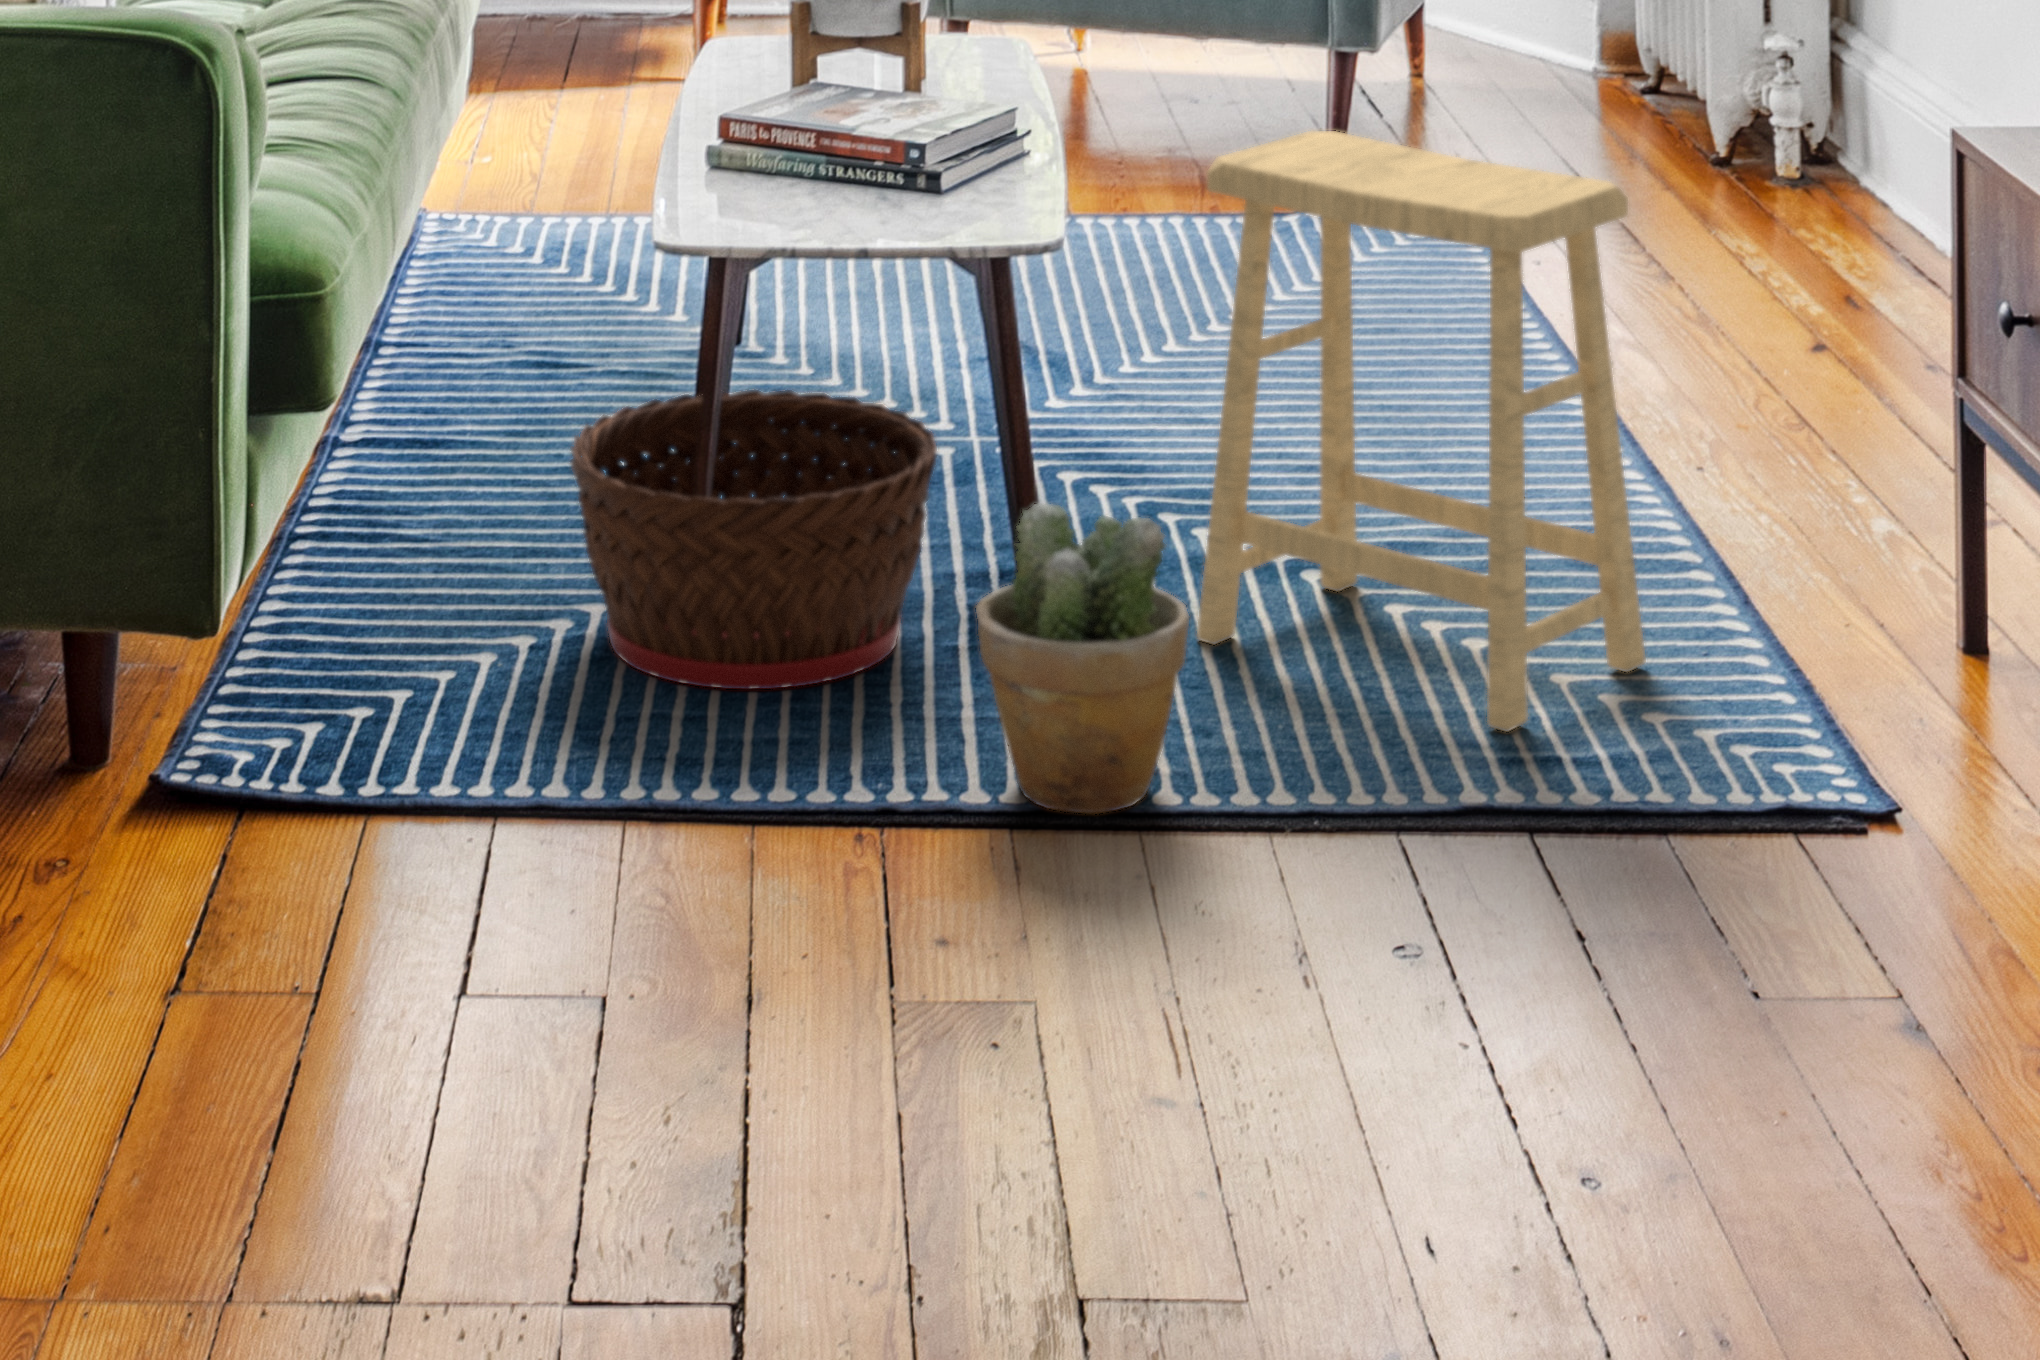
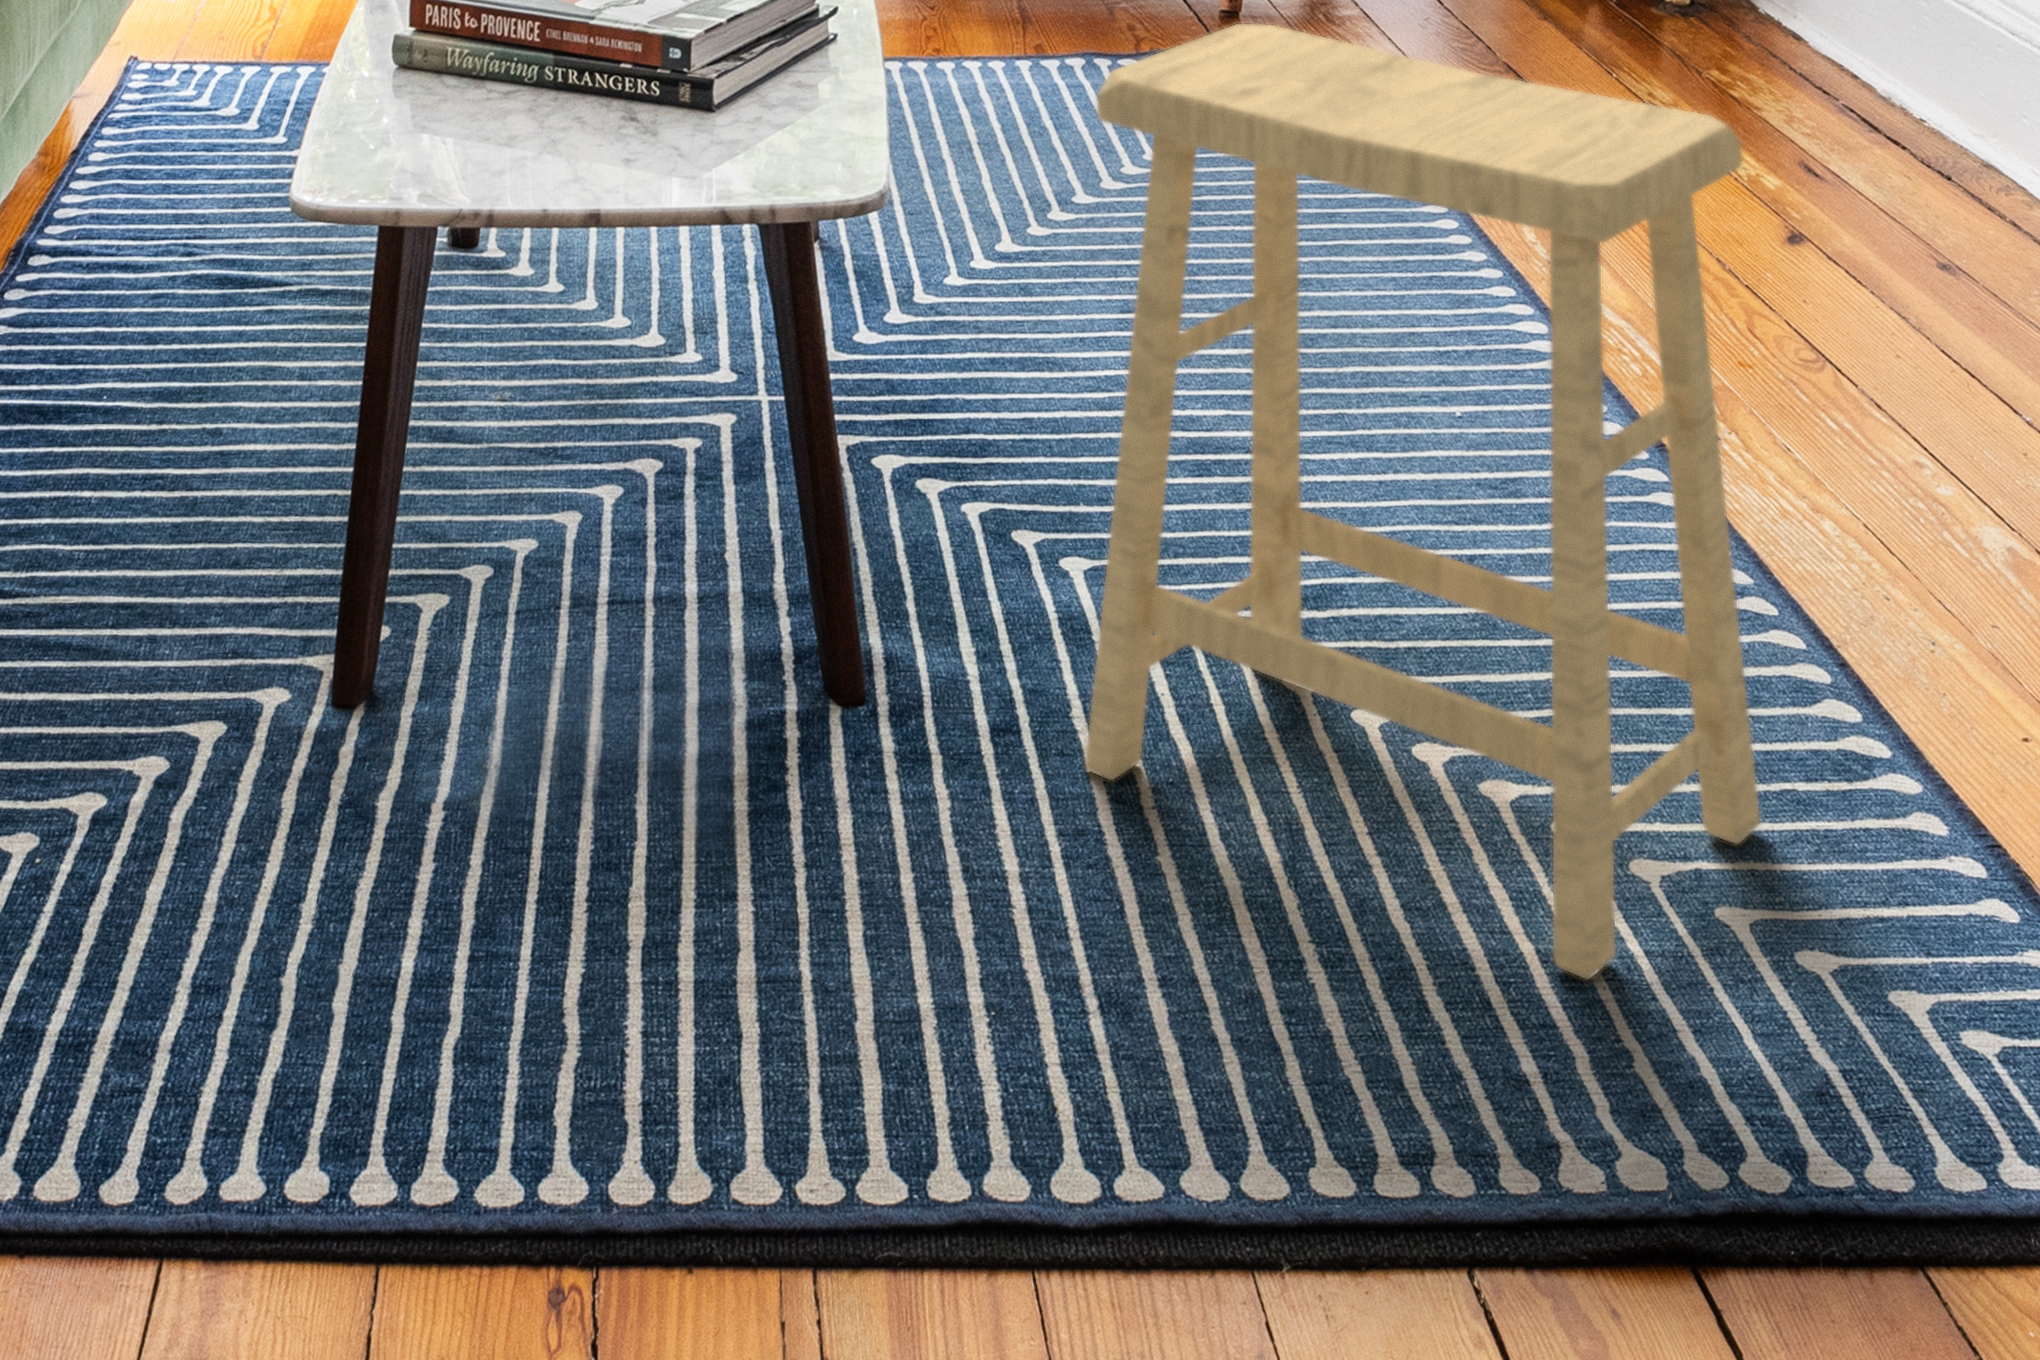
basket: present [571,390,937,689] -> none [170,382,706,877]
potted plant: present [976,503,1189,813] -> none [764,657,1109,1181]

